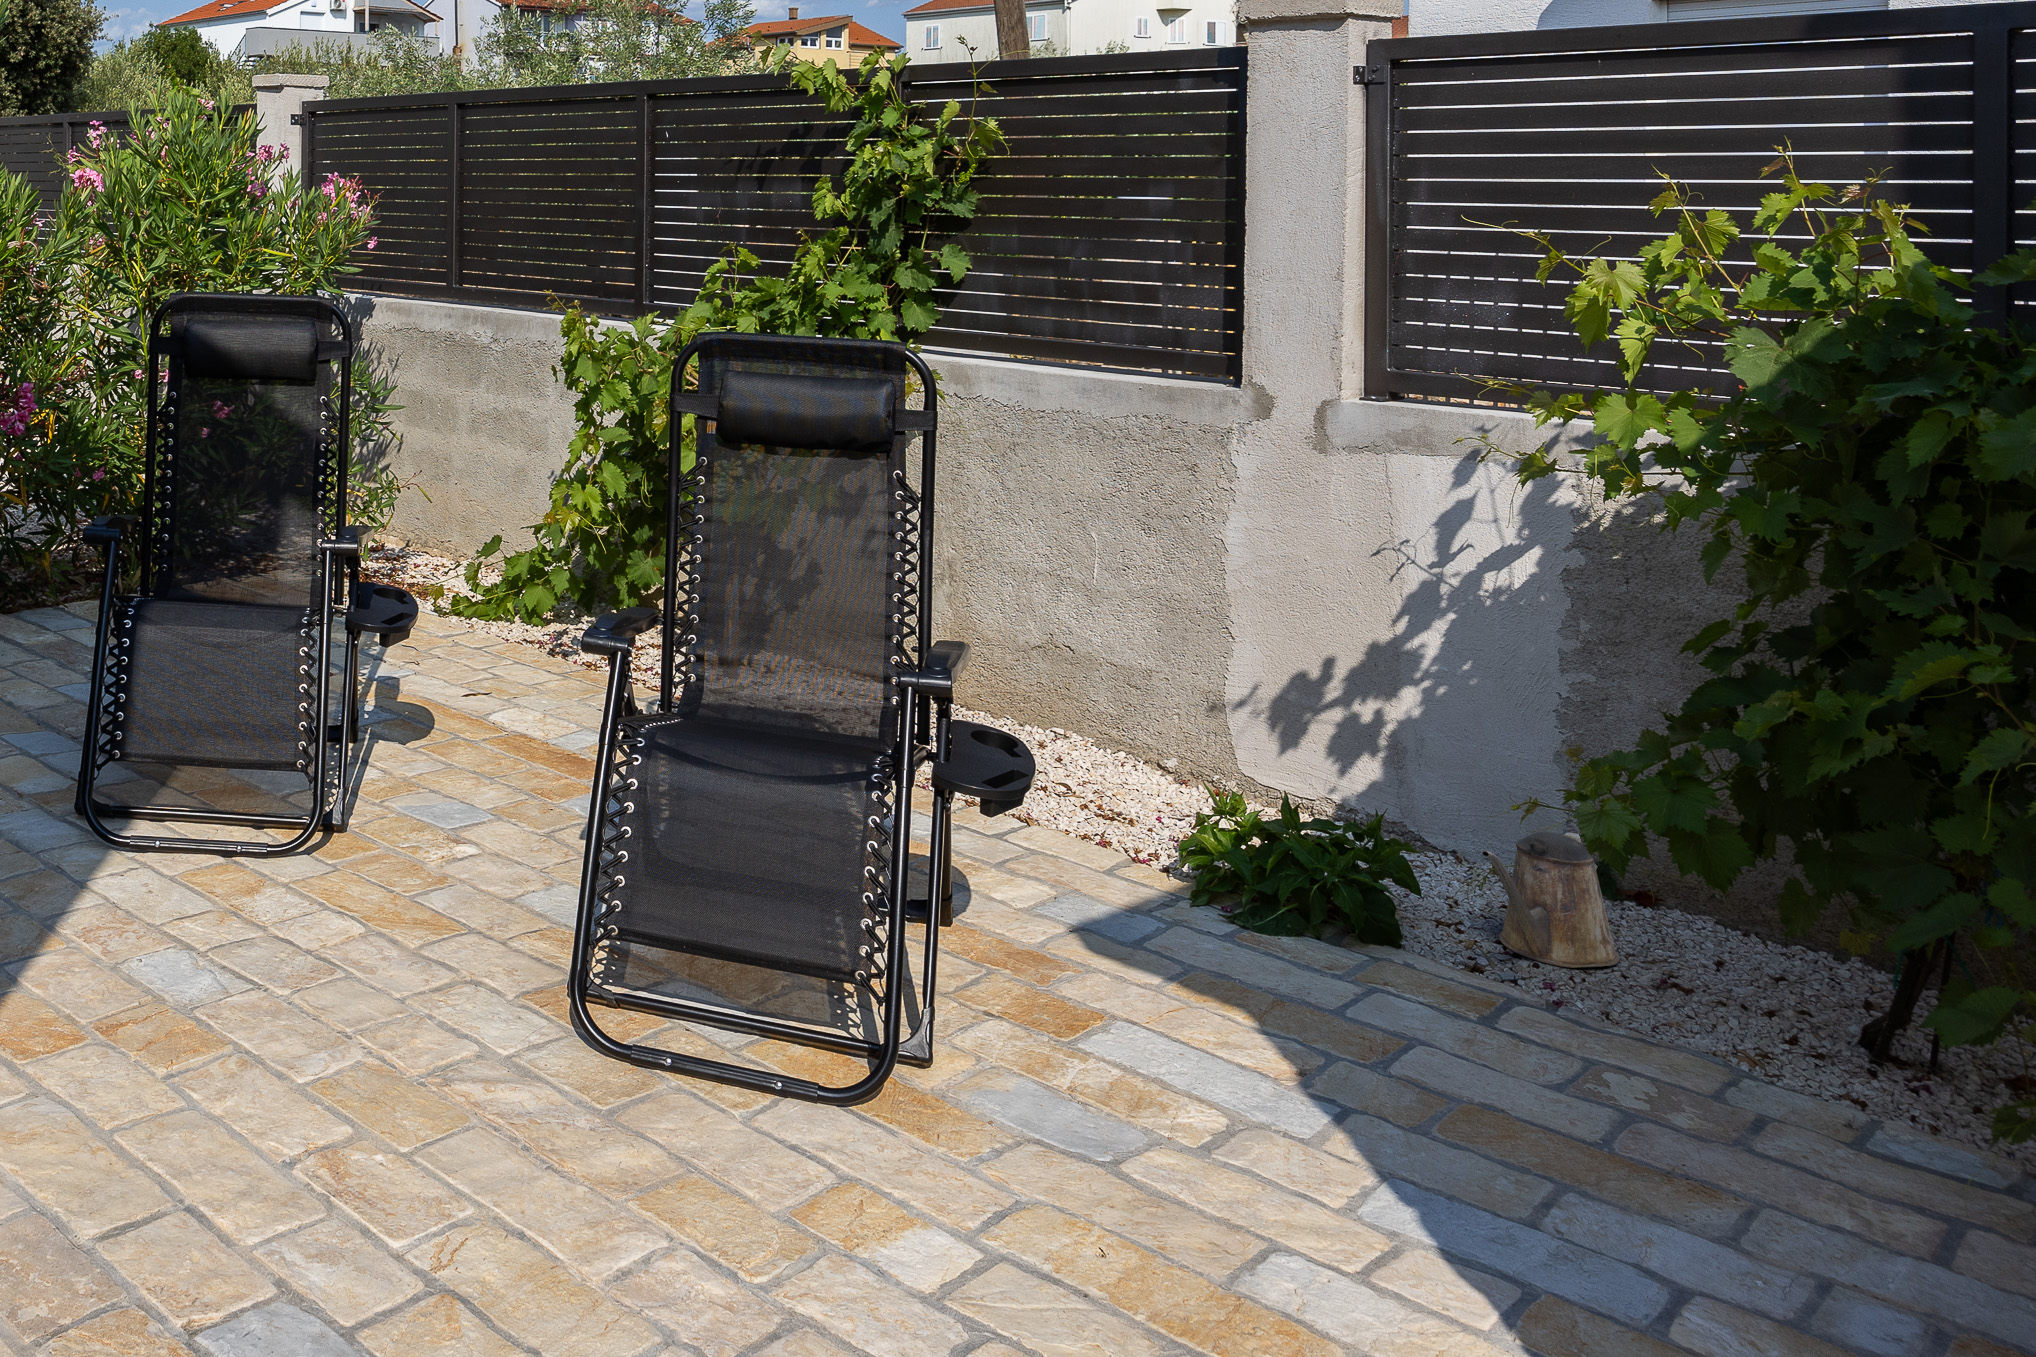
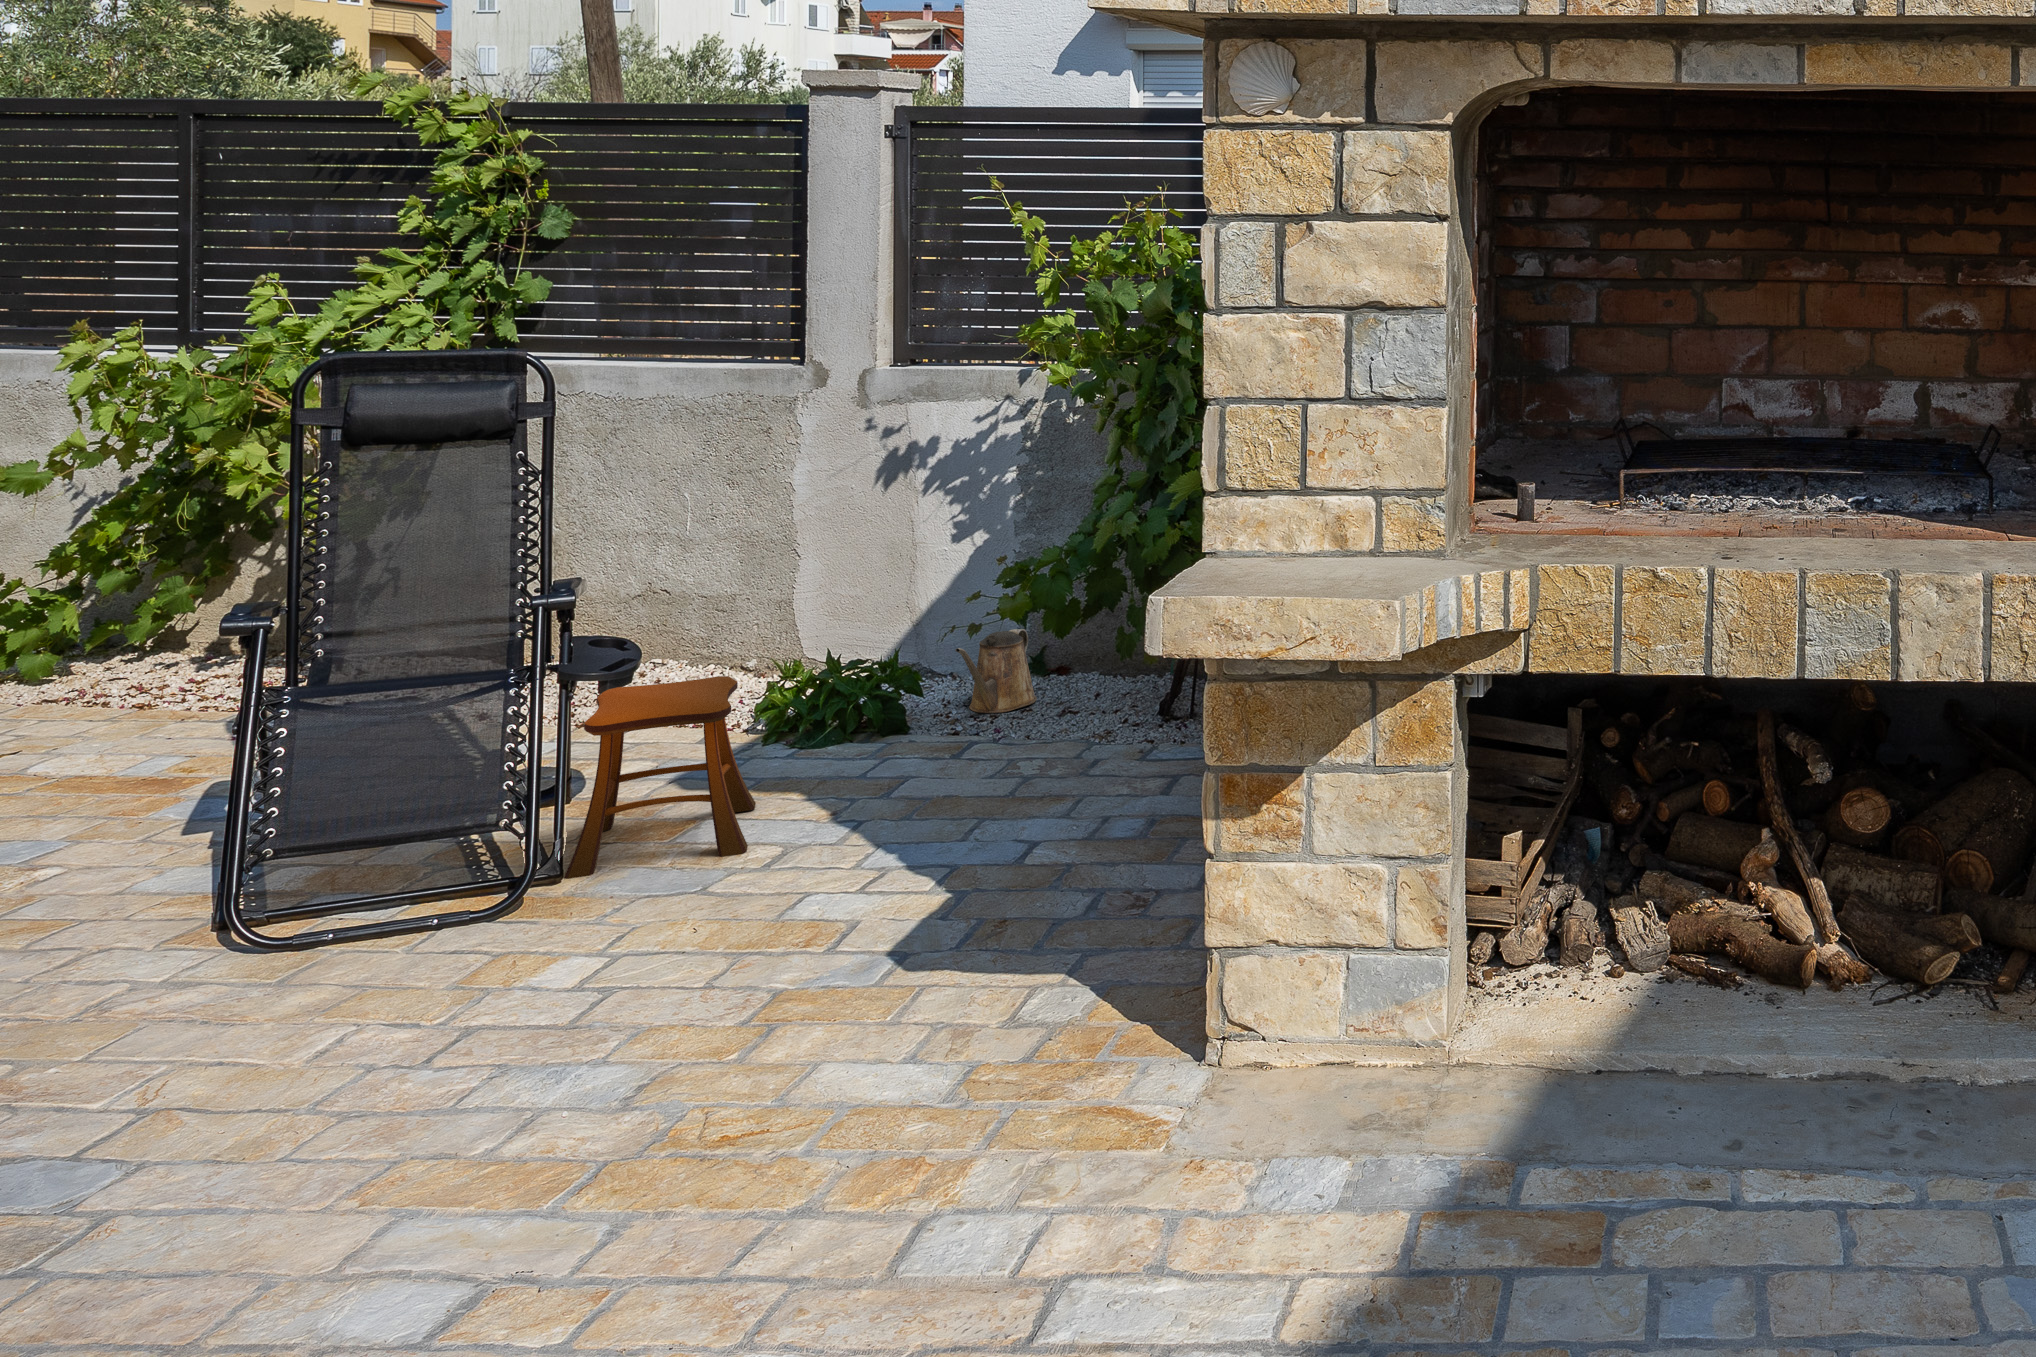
stool: none [932,799,1182,1103] -> present [564,676,756,879]

